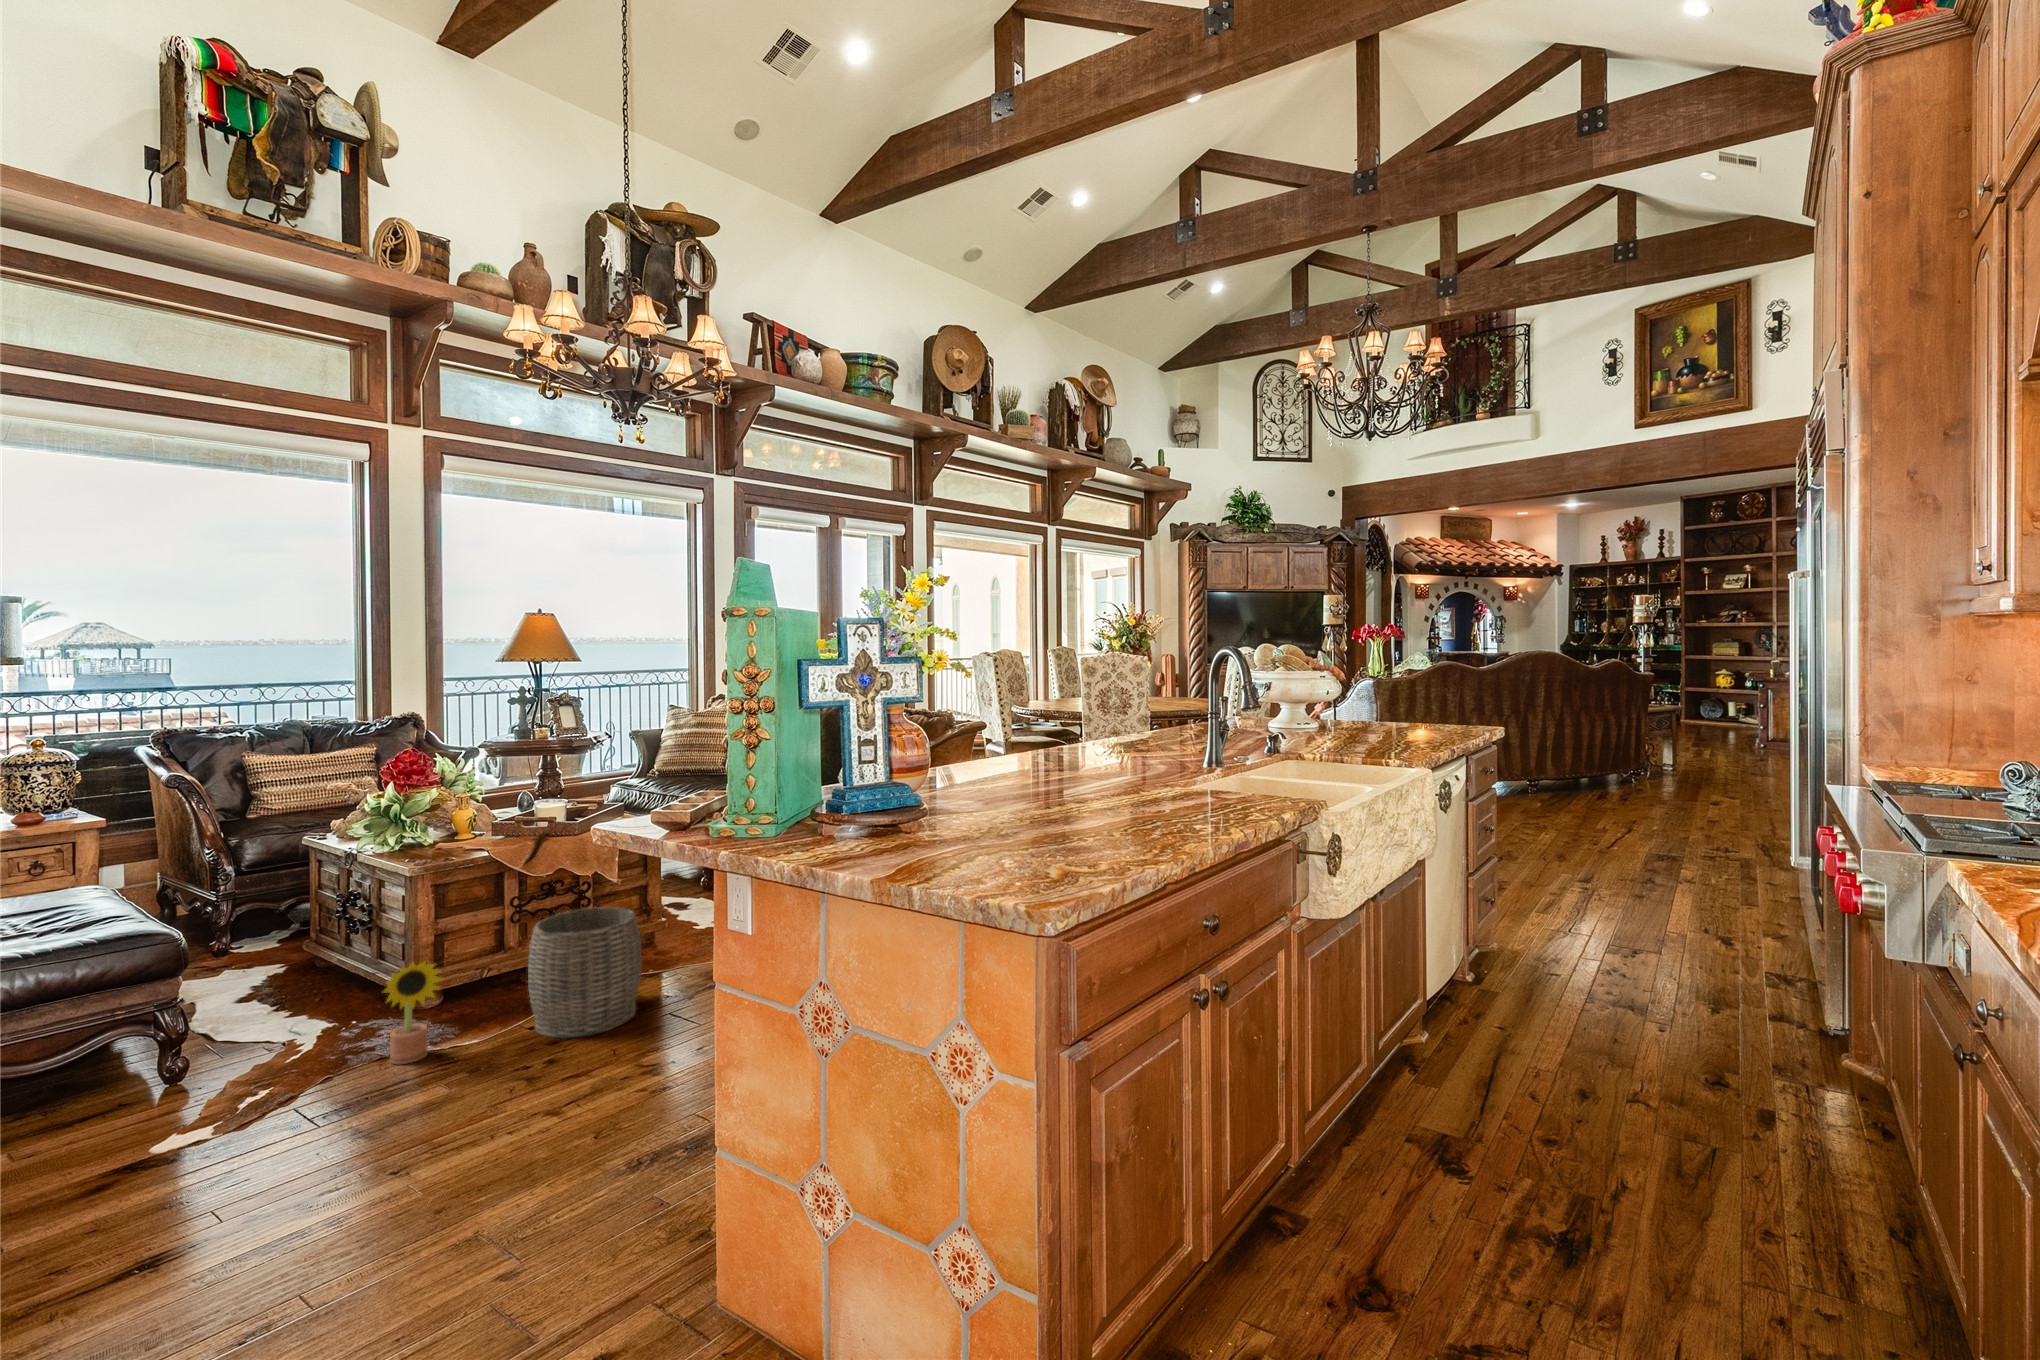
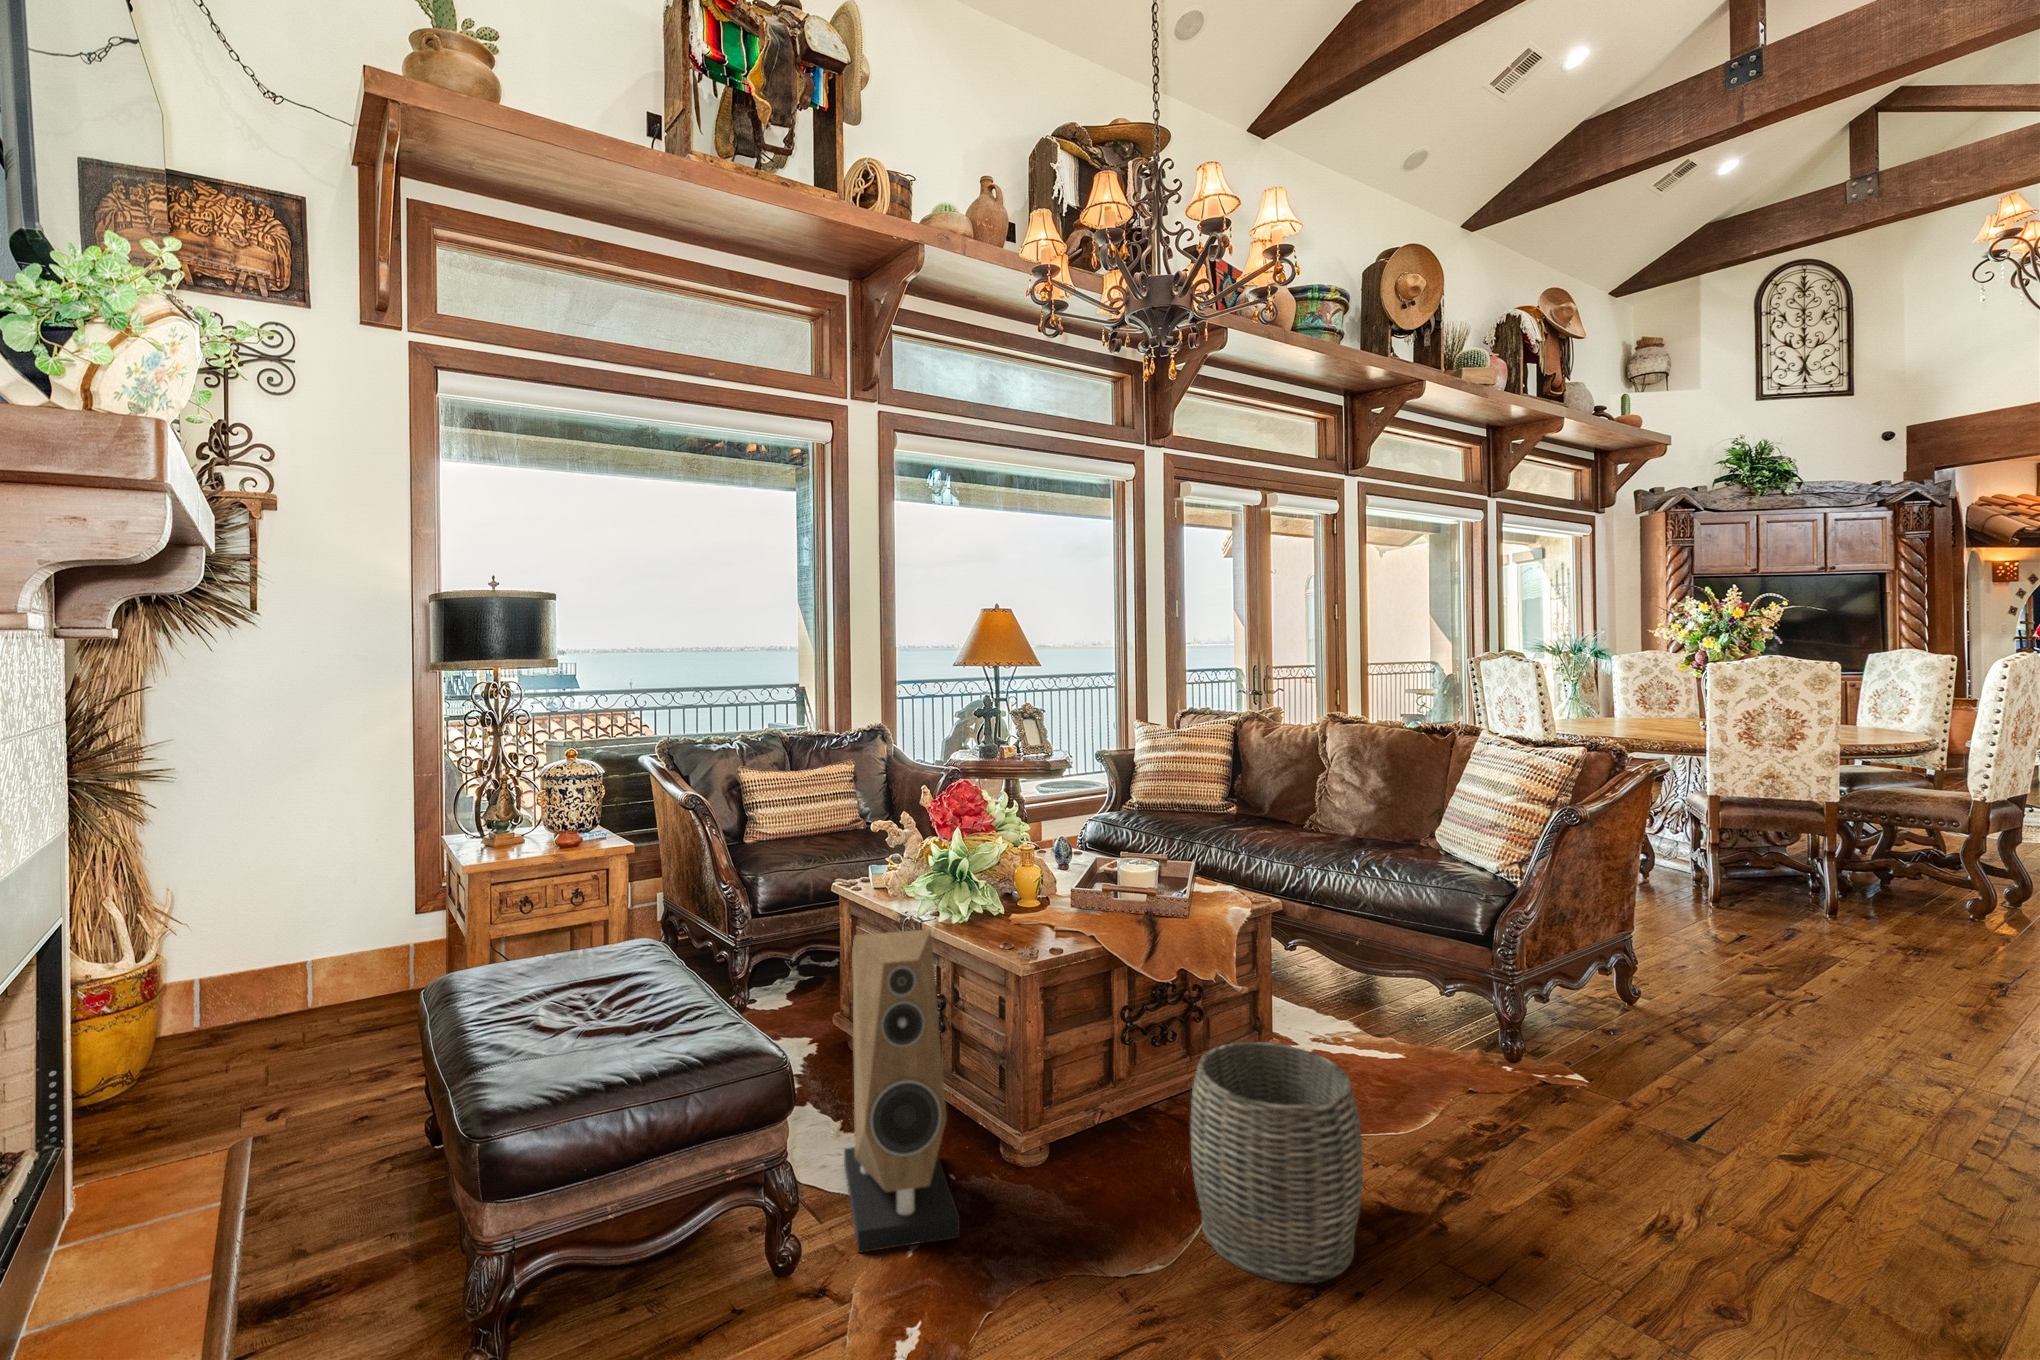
speaker: none [259,852,356,1069] -> present [844,929,960,1253]
decorative plant: present [383,962,443,1064] -> none [1032,1133,1113,1293]

